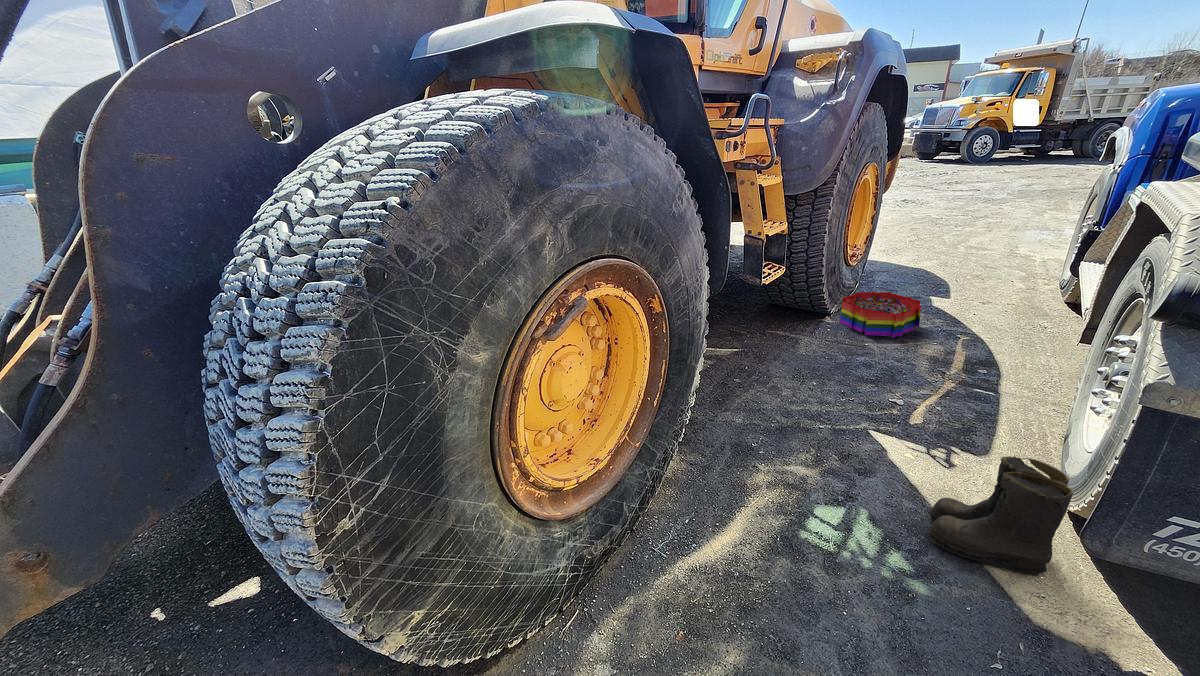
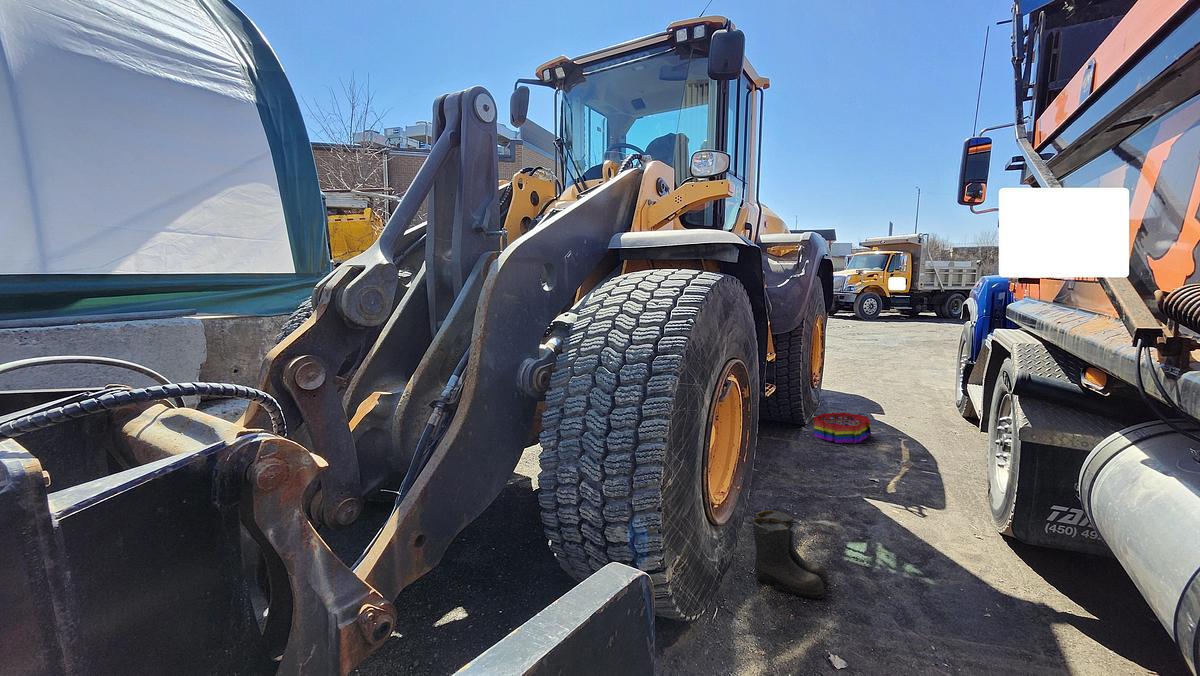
boots: present [929,456,1073,576] -> present [753,510,829,599]

